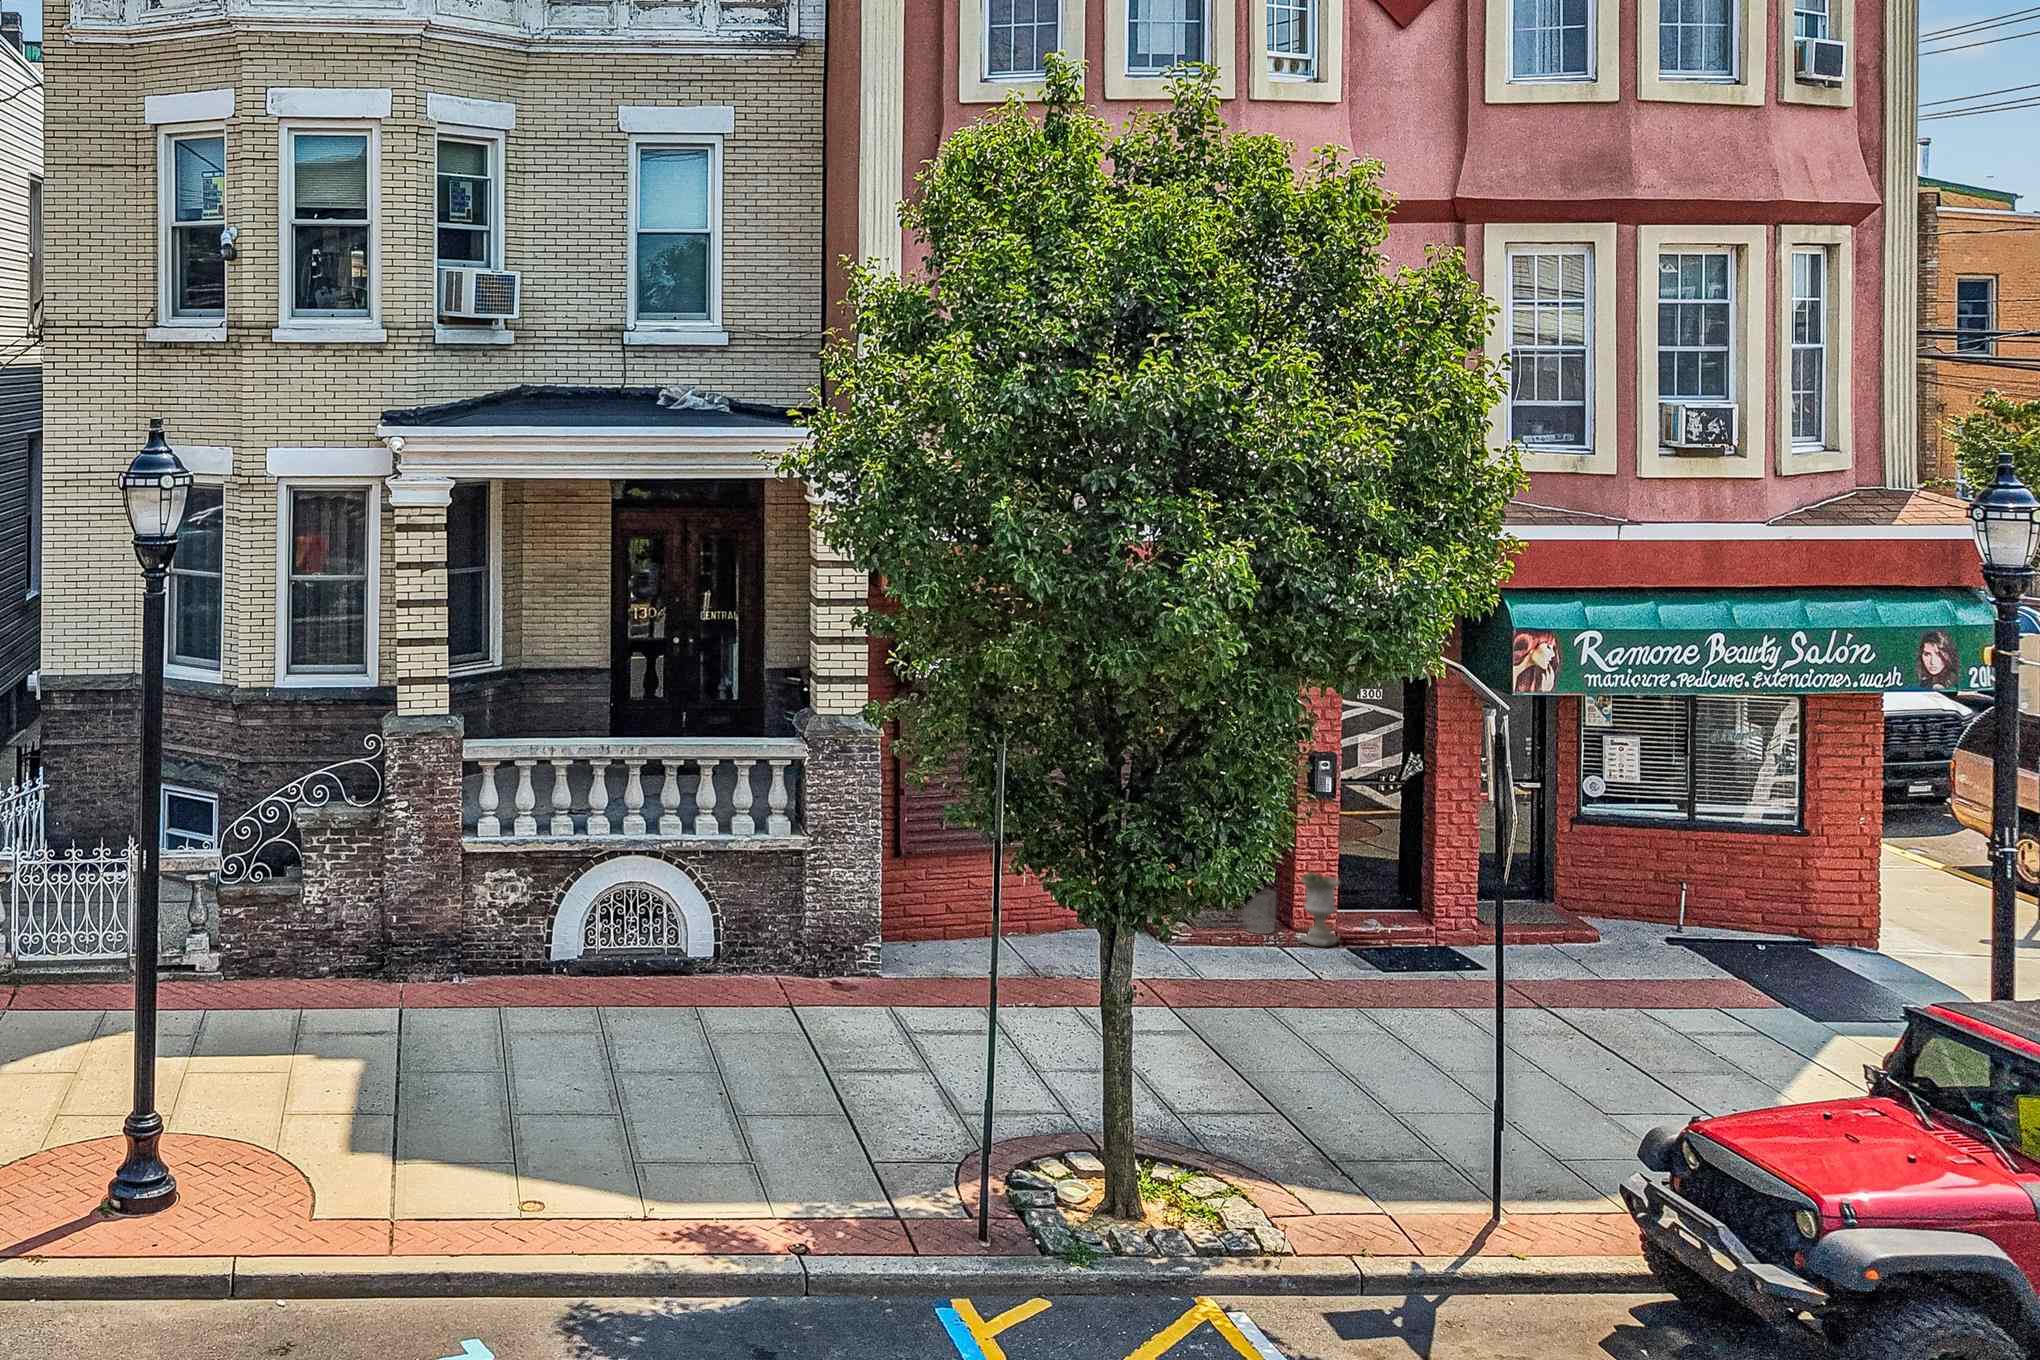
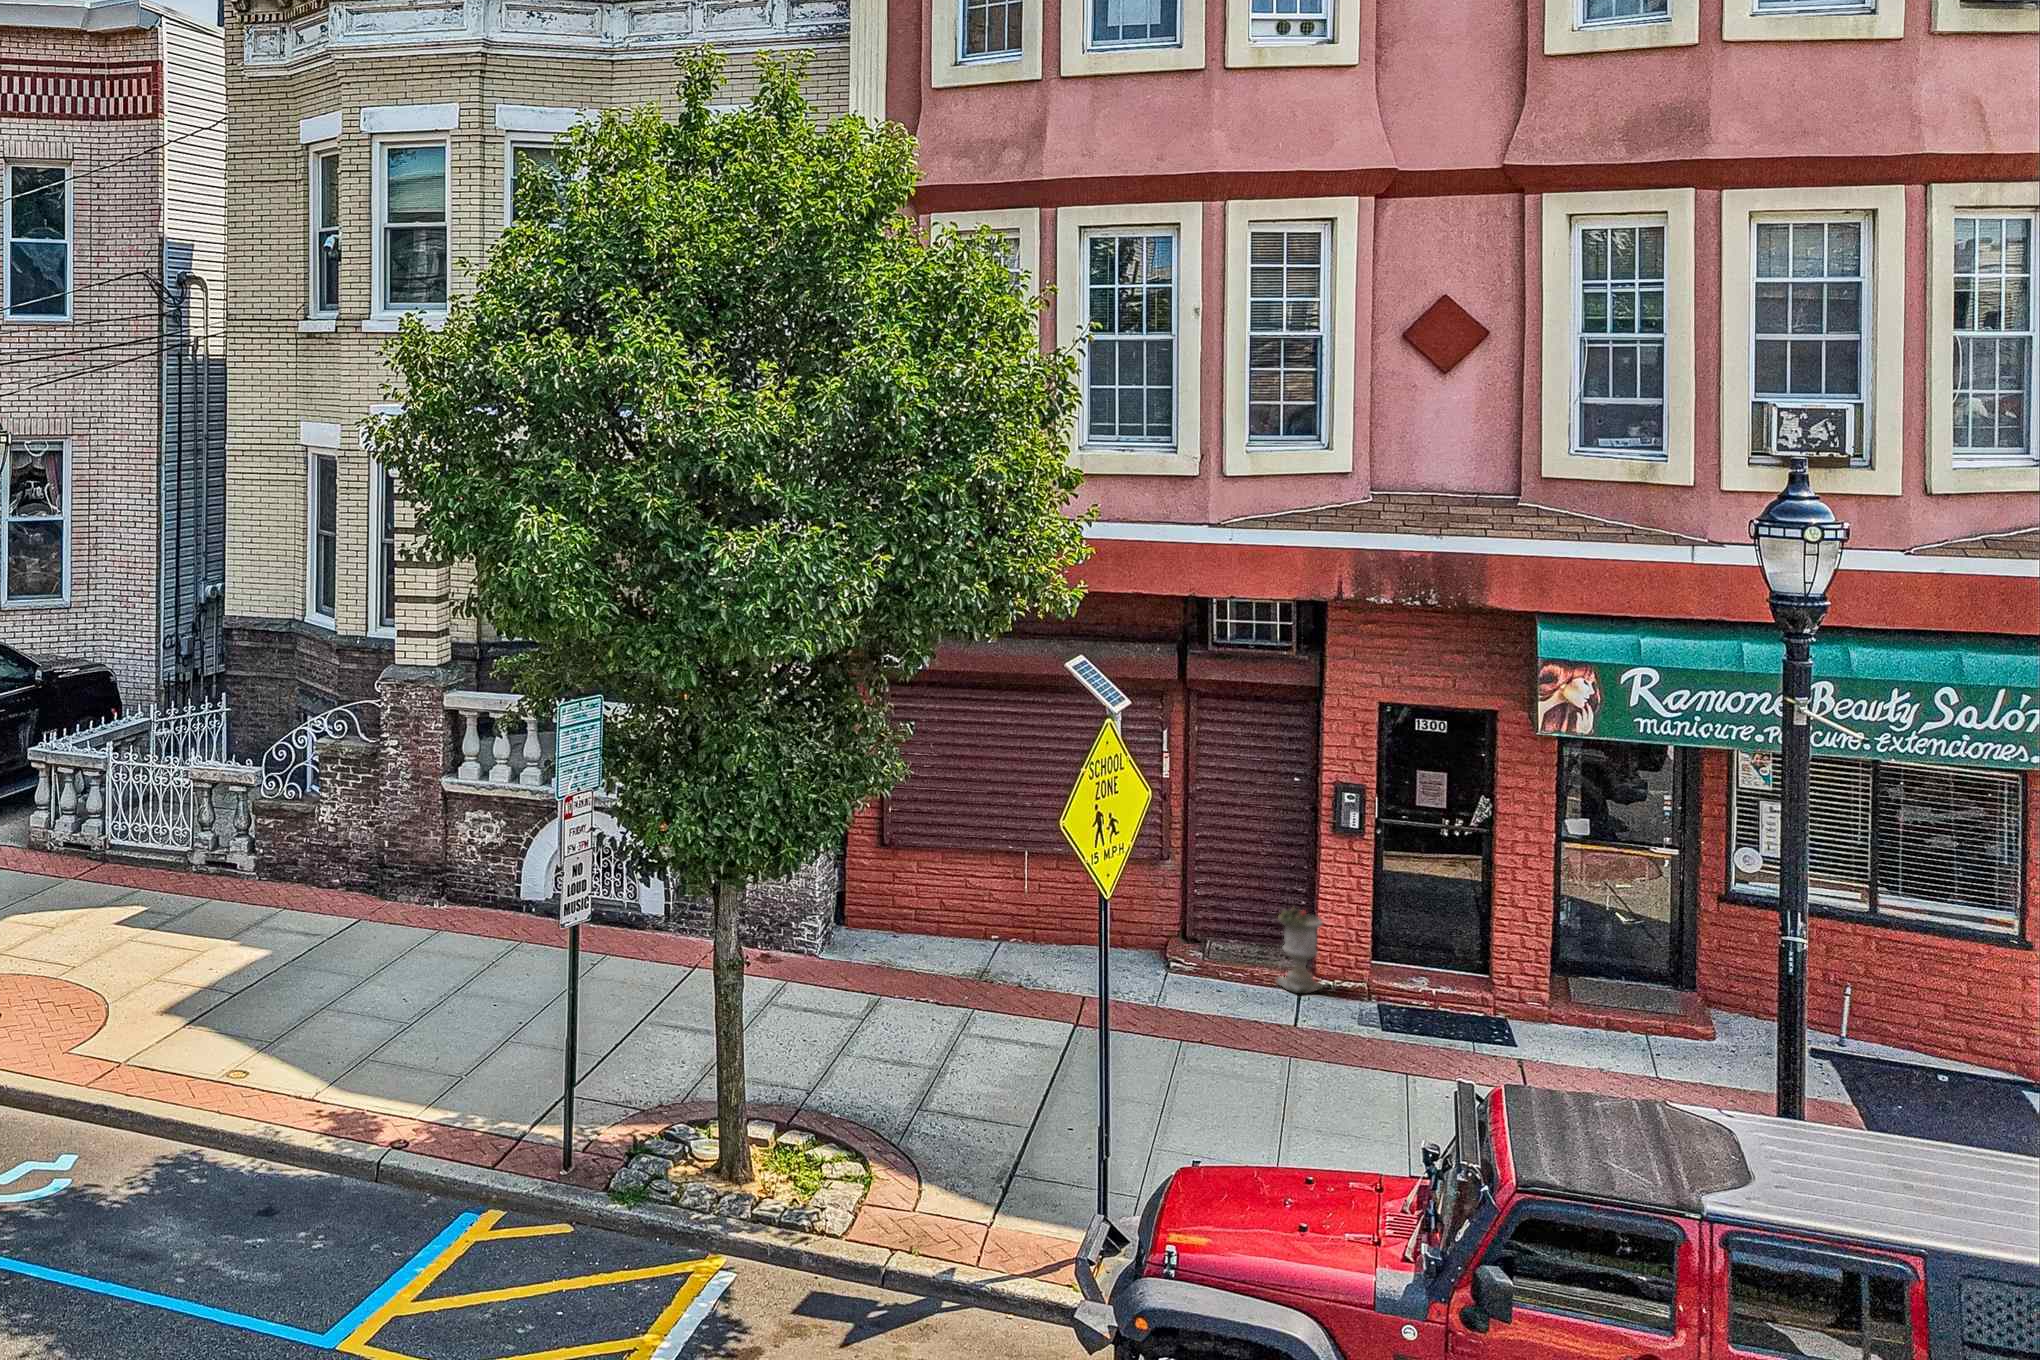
waste bin: present [1243,890,1276,934] -> none [1232,918,1271,970]

